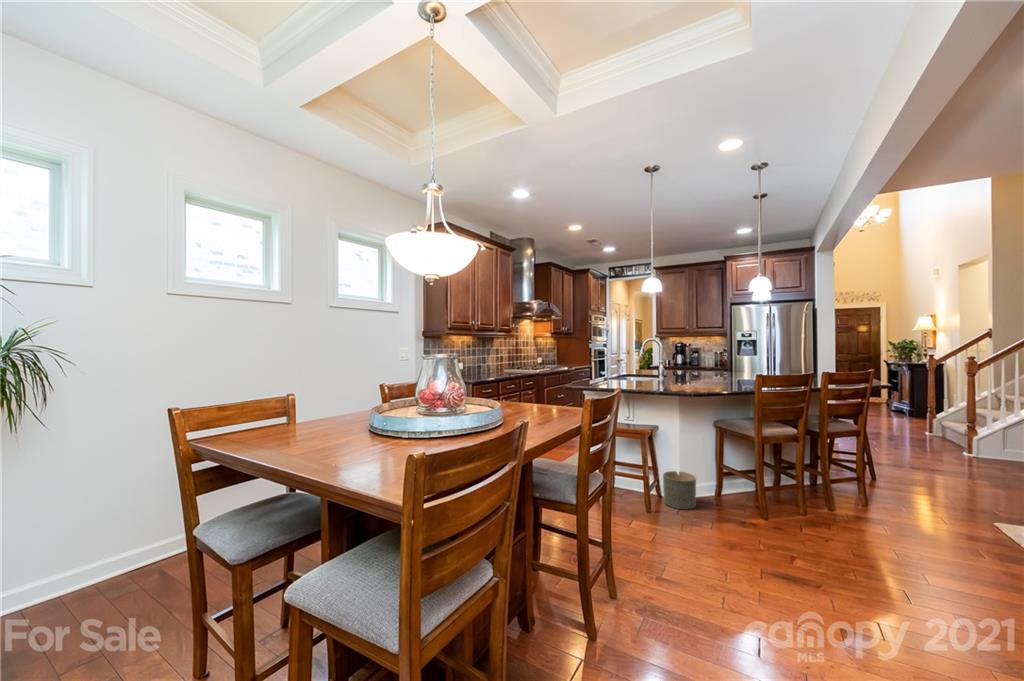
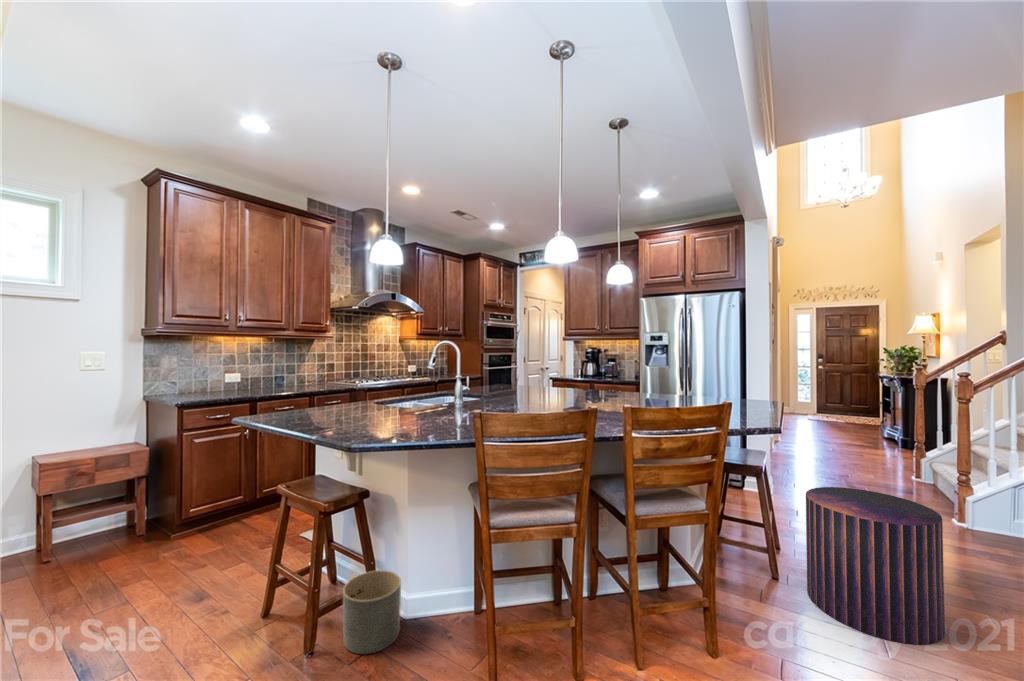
pouf: none [898,424,983,499] -> present [806,487,945,645]

